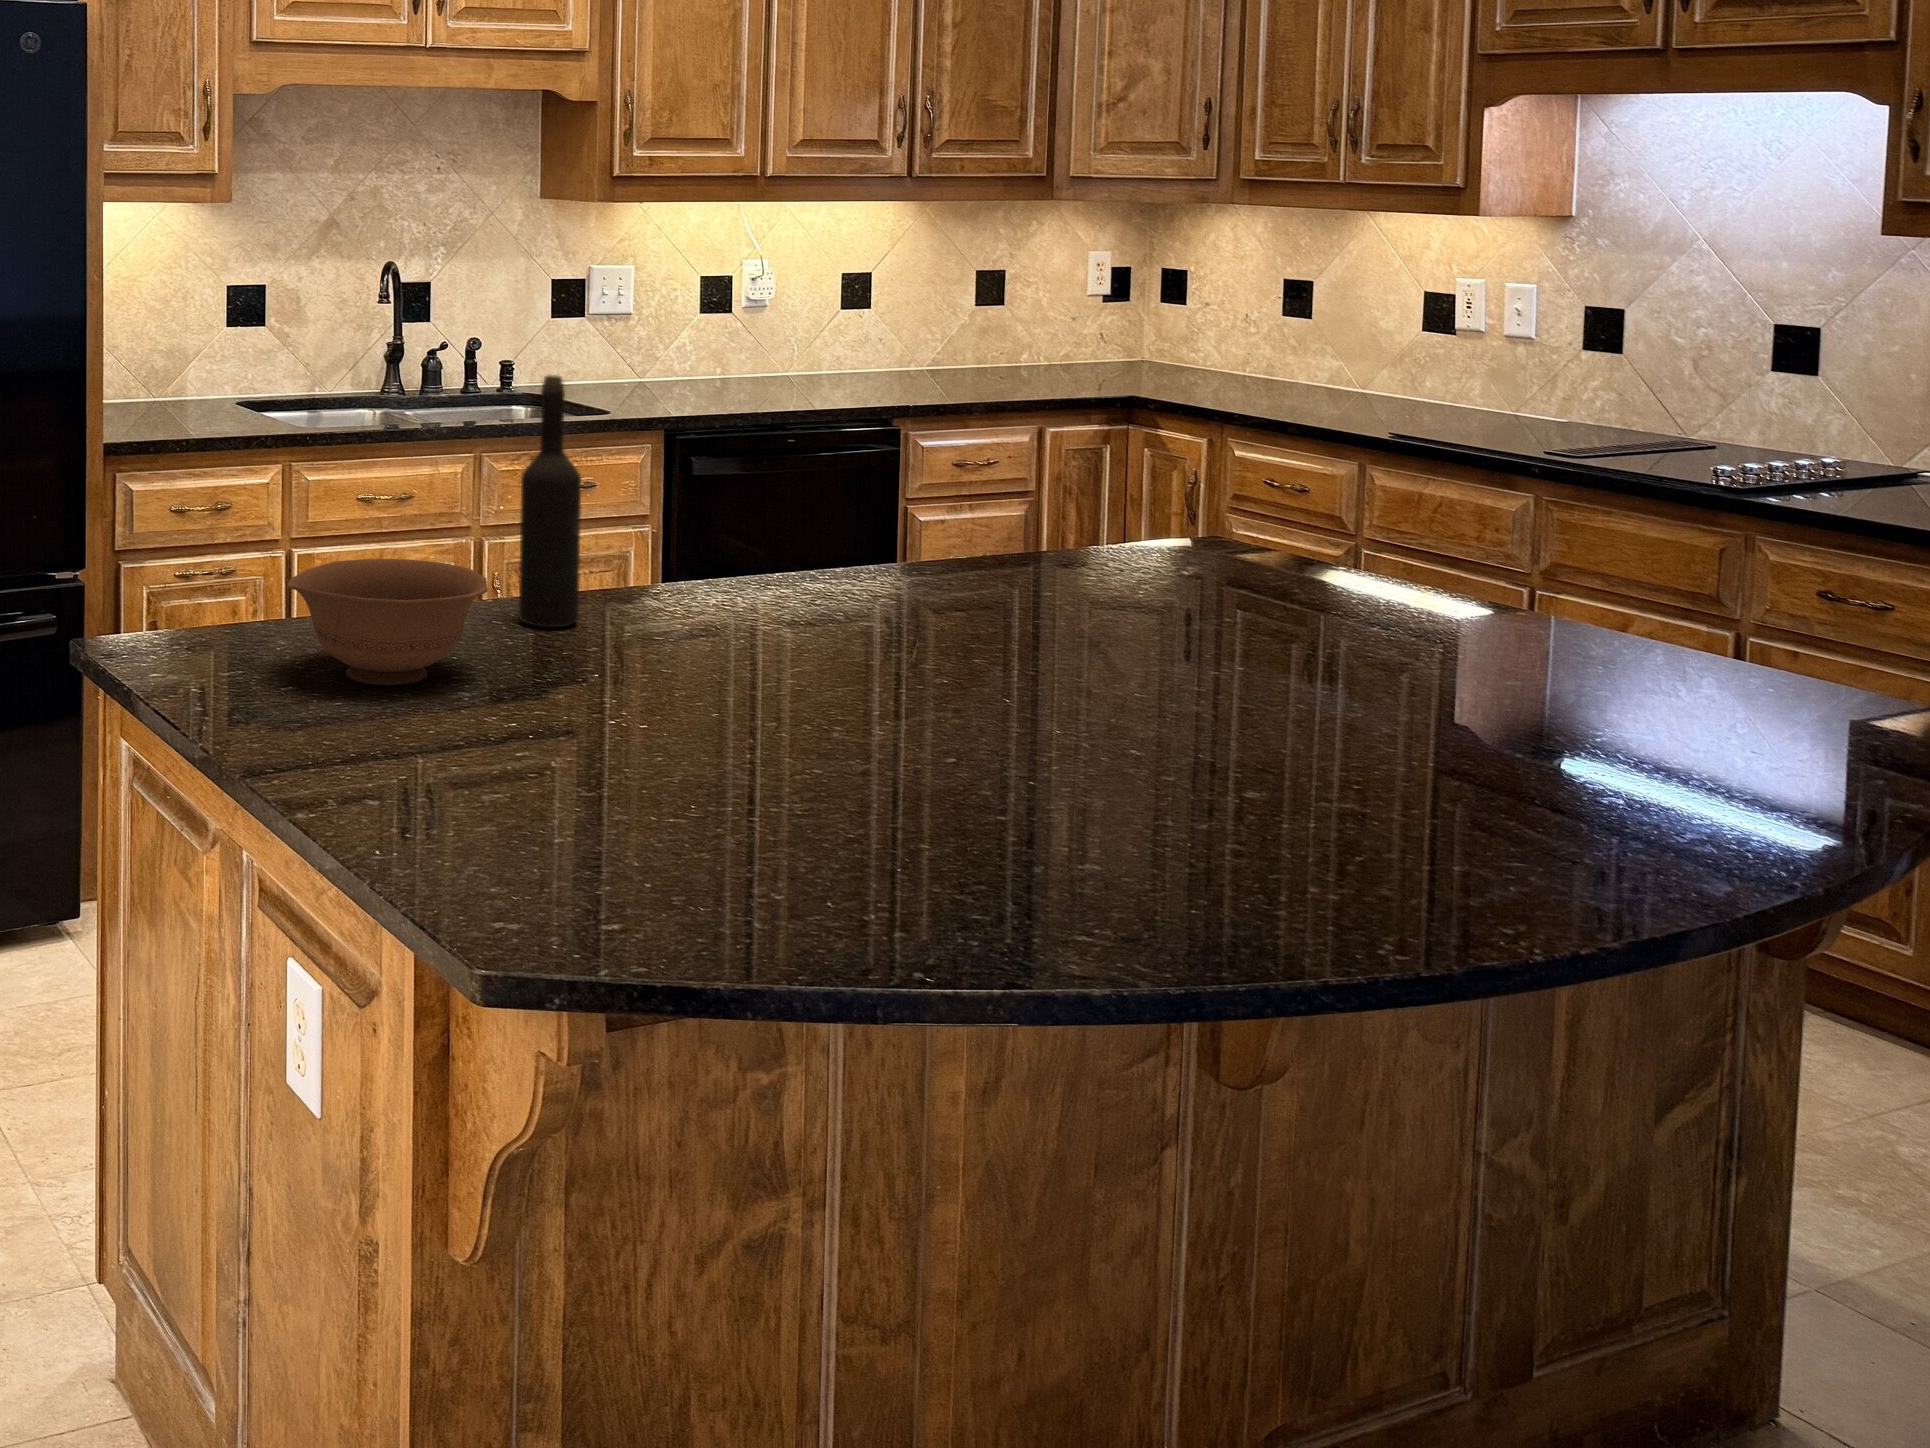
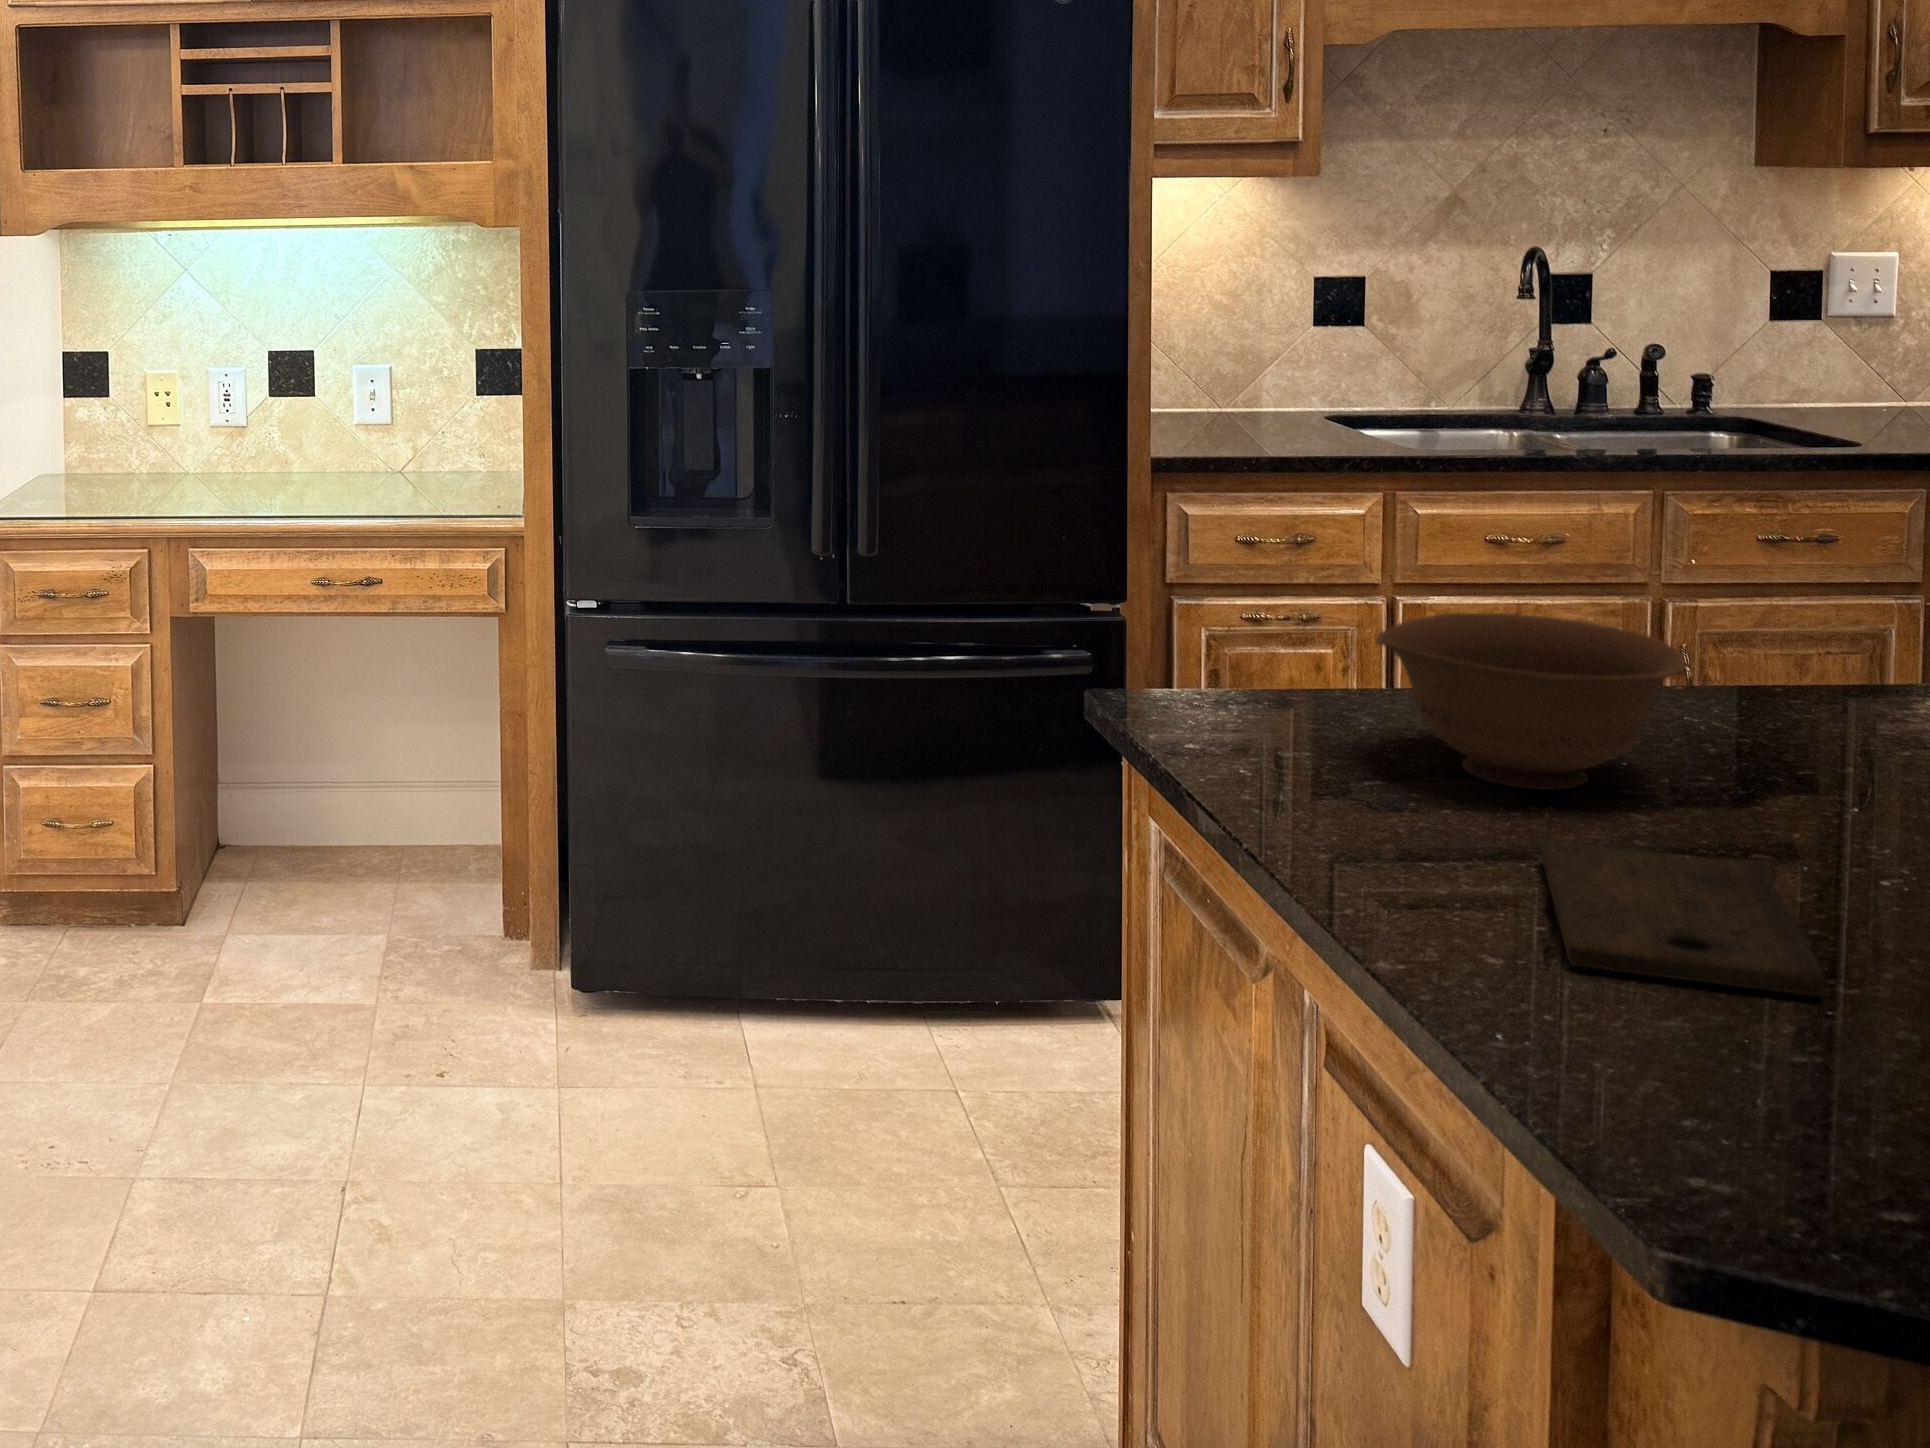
wine bottle: present [519,375,581,627] -> none [1733,375,1839,729]
cutting board: none [399,718,563,798] -> present [1542,841,1824,996]

